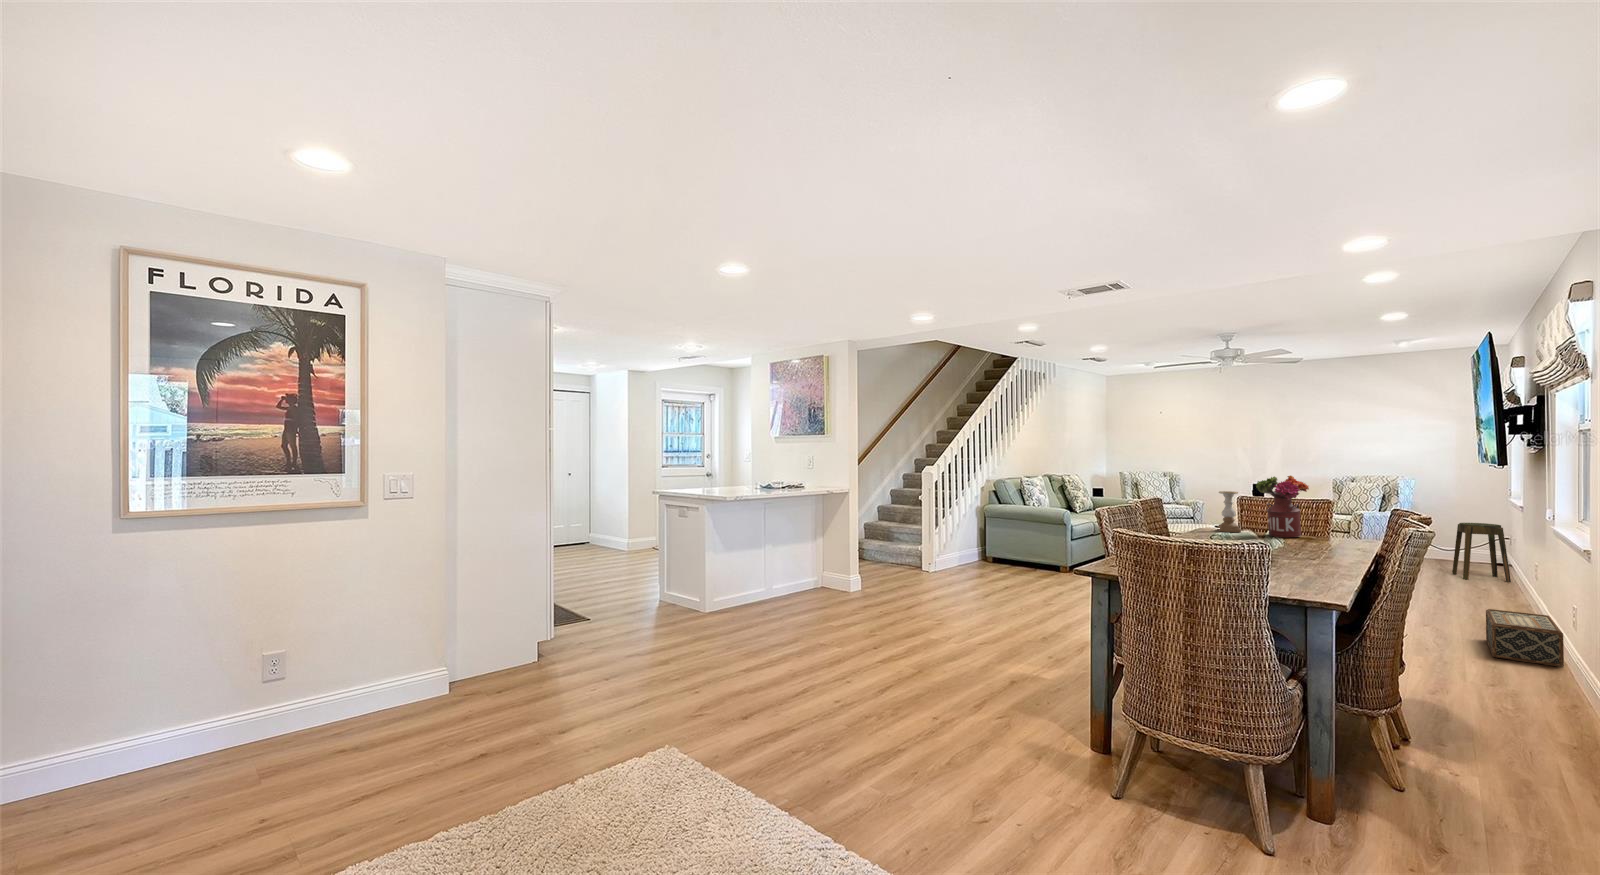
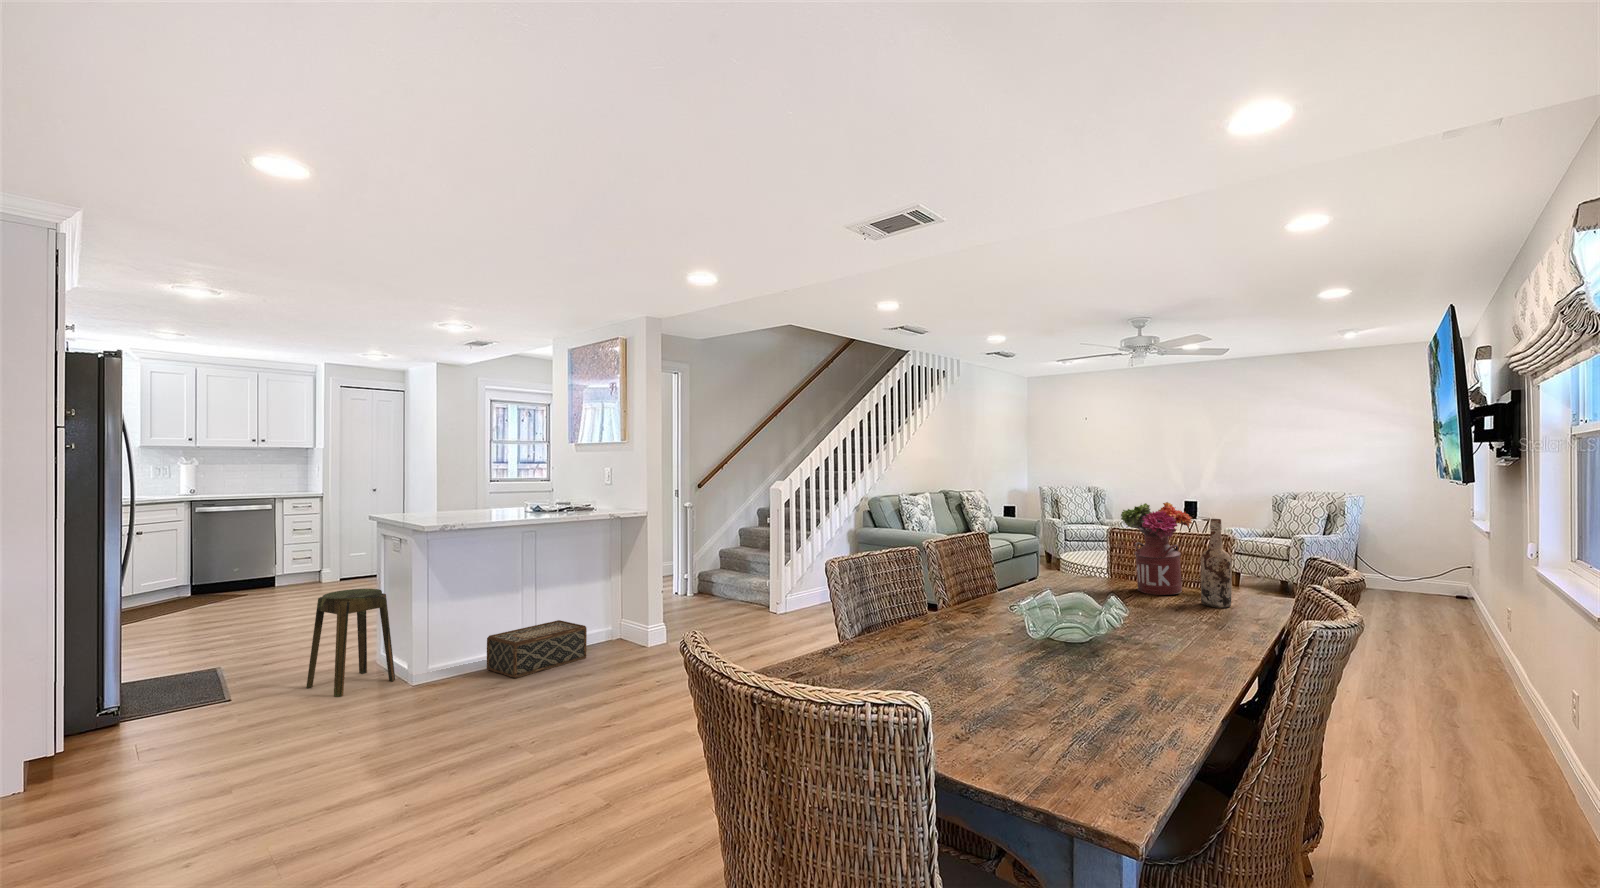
wine bottle: none [1318,485,1340,543] -> present [1201,519,1232,608]
candle holder: present [1217,491,1241,532] -> none [1074,523,1103,584]
stool: present [1452,523,1511,582] -> present [306,589,395,697]
woven basket: present [1486,609,1564,667] -> present [487,620,587,678]

